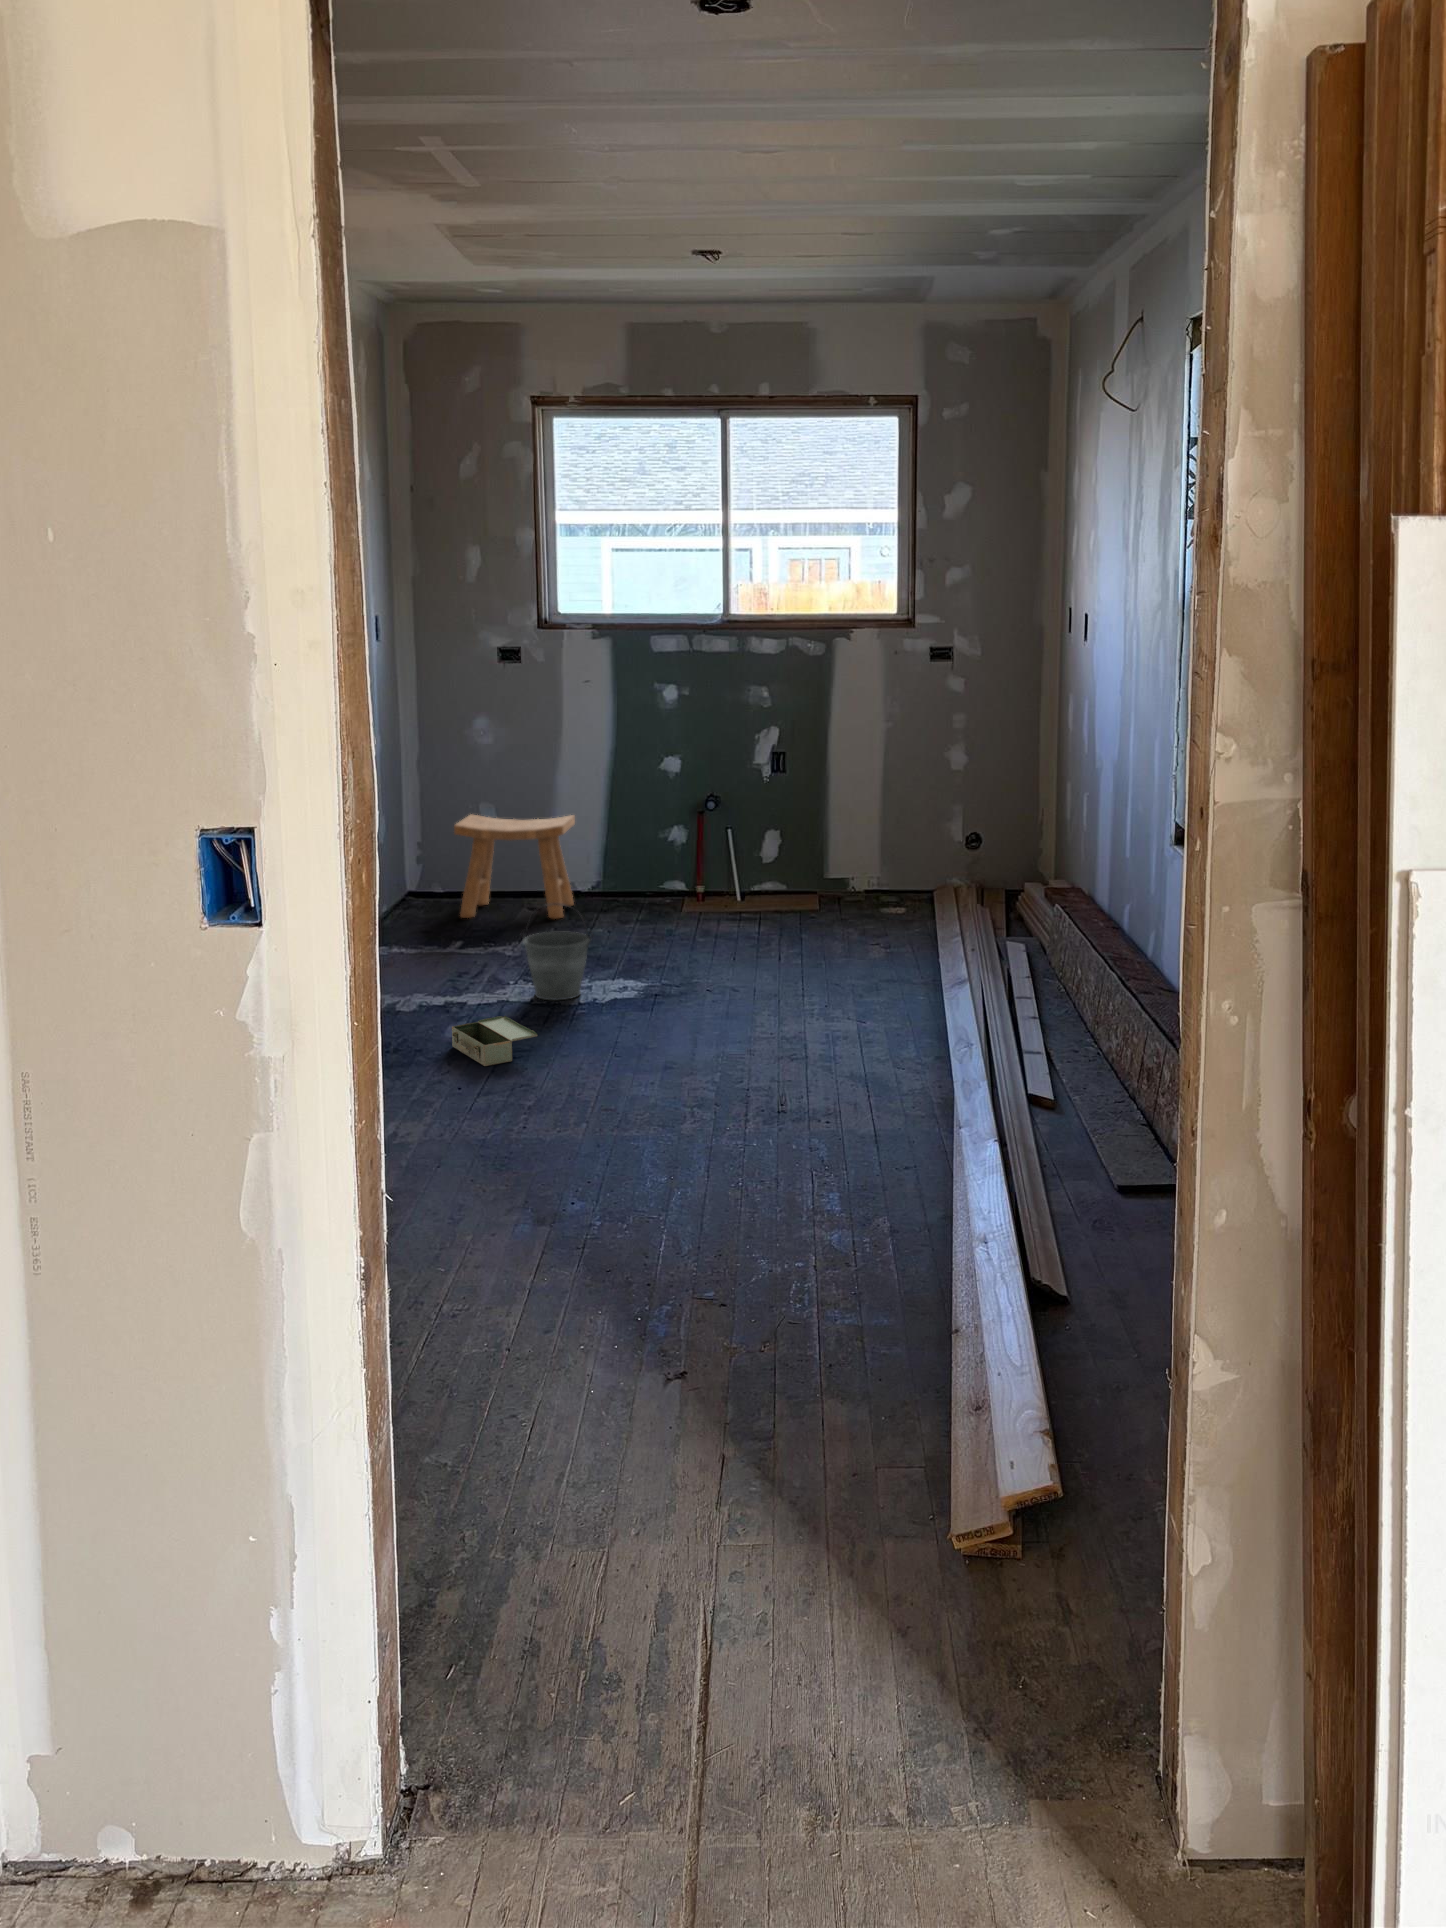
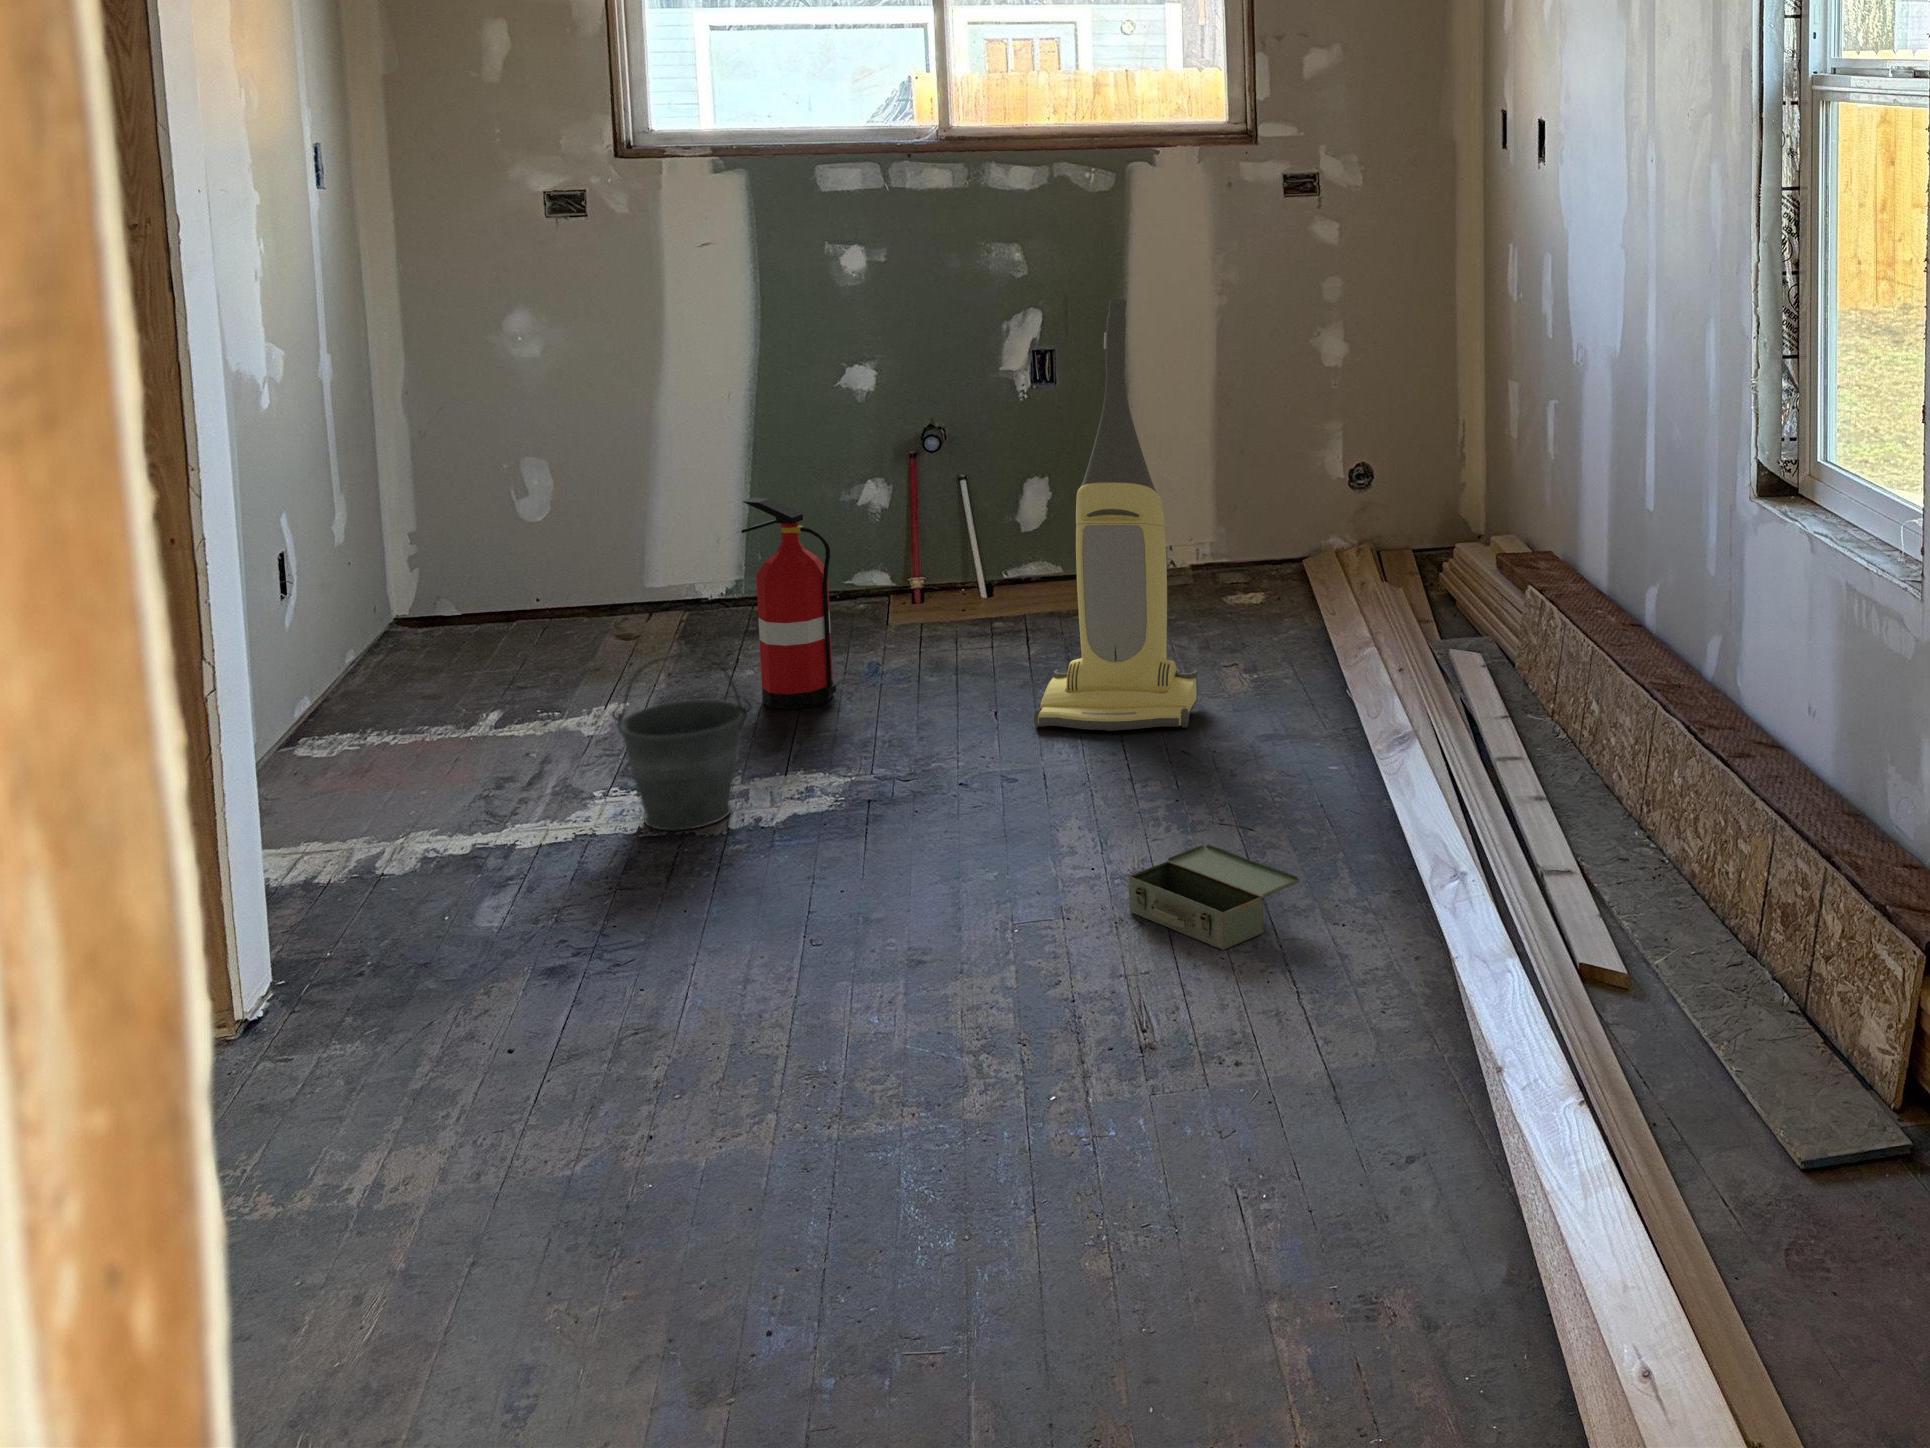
vacuum cleaner: none [754,716,852,973] -> present [1034,298,1198,731]
stool: present [454,815,575,918] -> none [476,472,699,664]
fire extinguisher: none [596,826,645,950] -> present [742,498,836,709]
toolbox: present [452,1016,538,1066] -> present [1129,845,1300,950]

